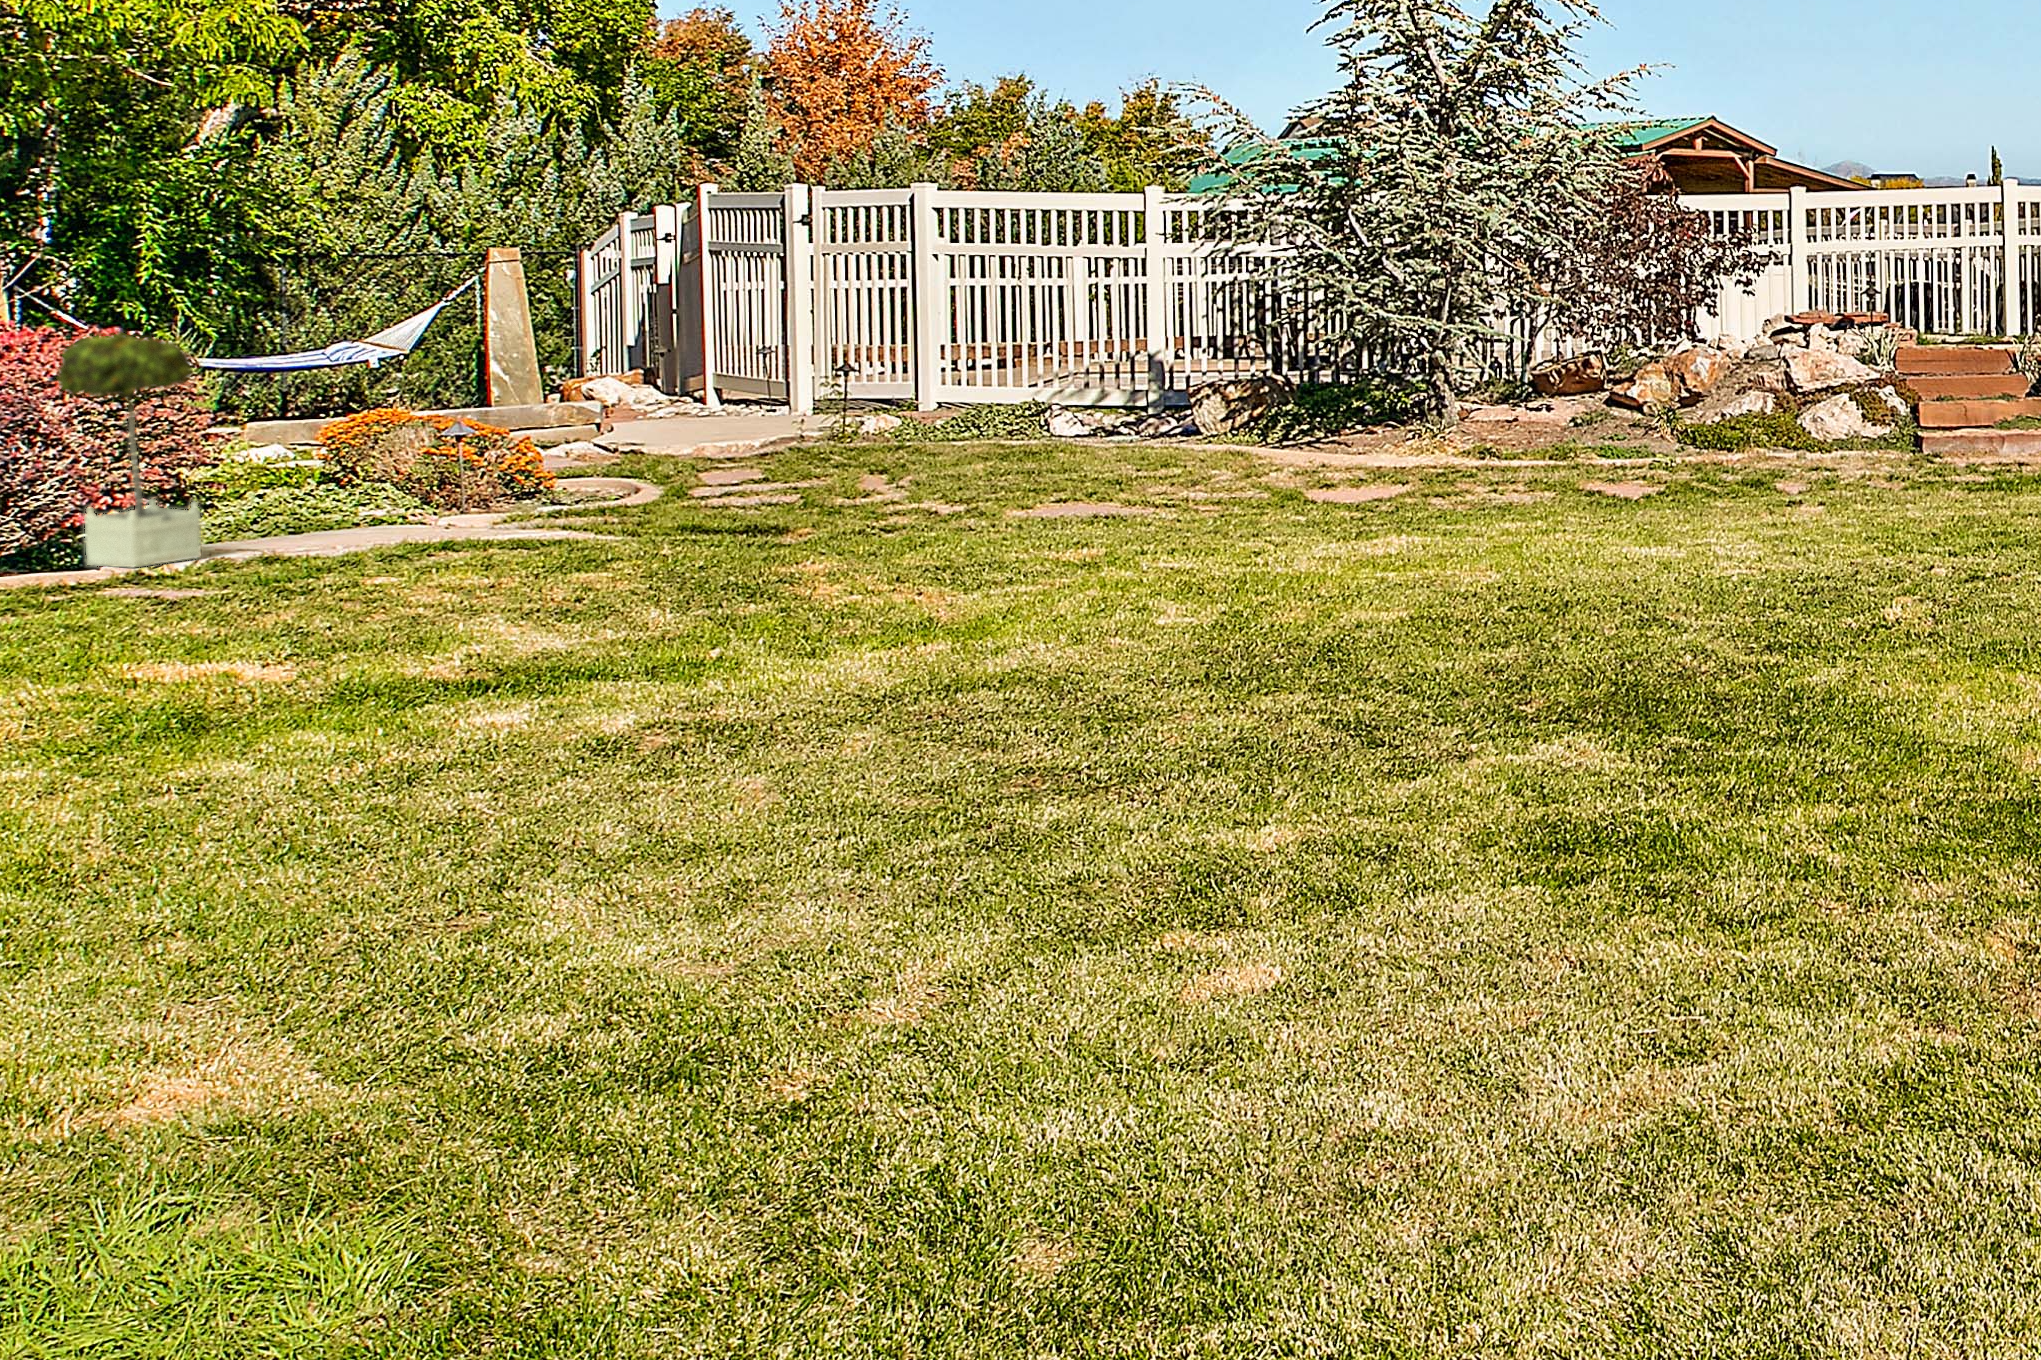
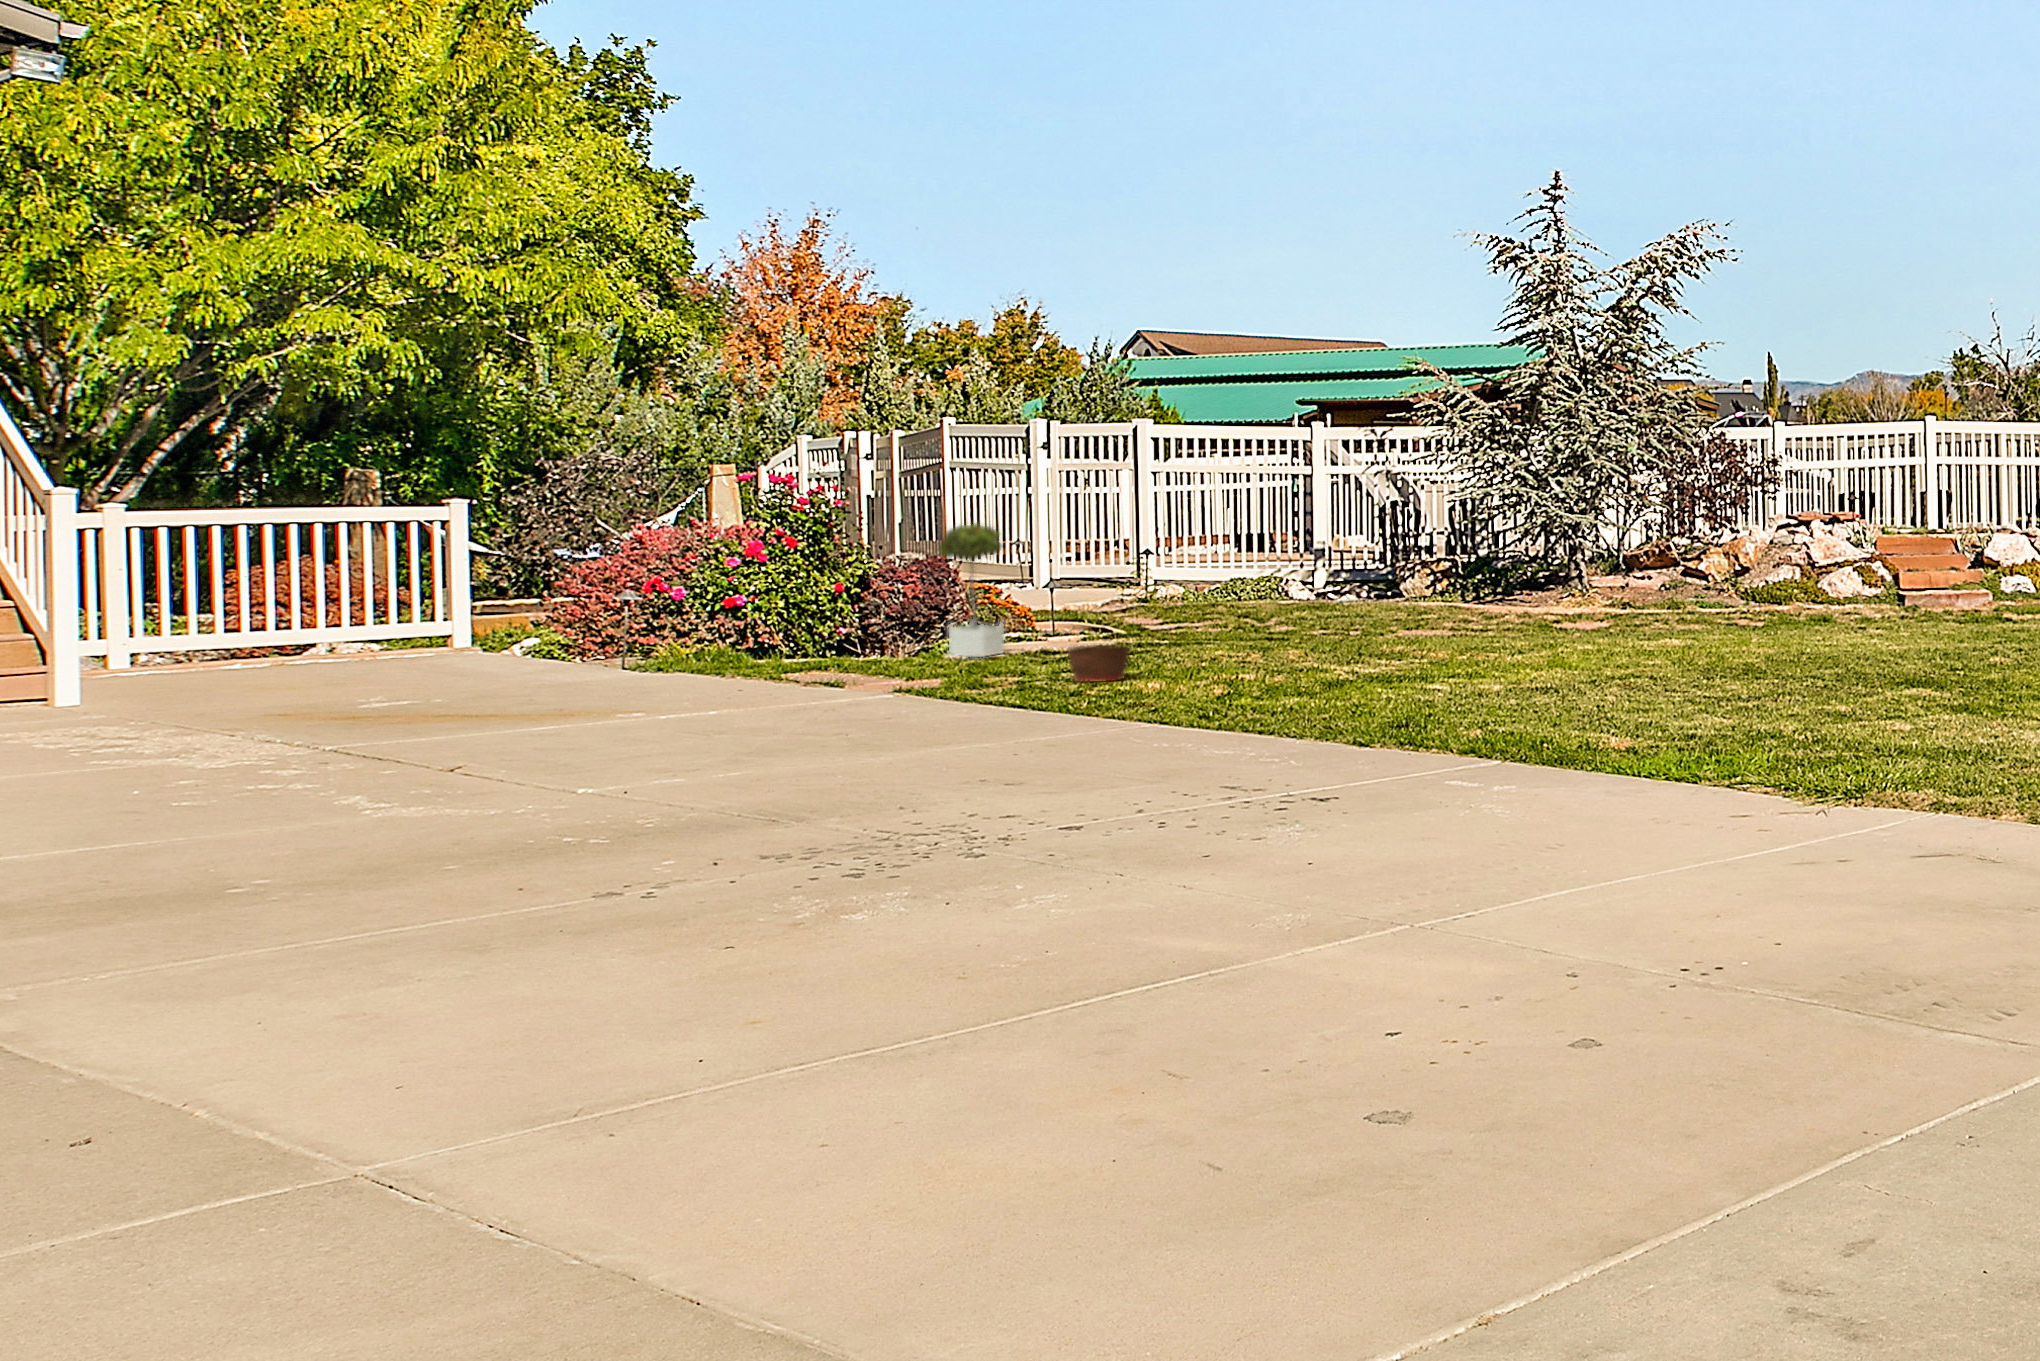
basket: none [72,564,220,643] -> present [1067,645,1131,682]

